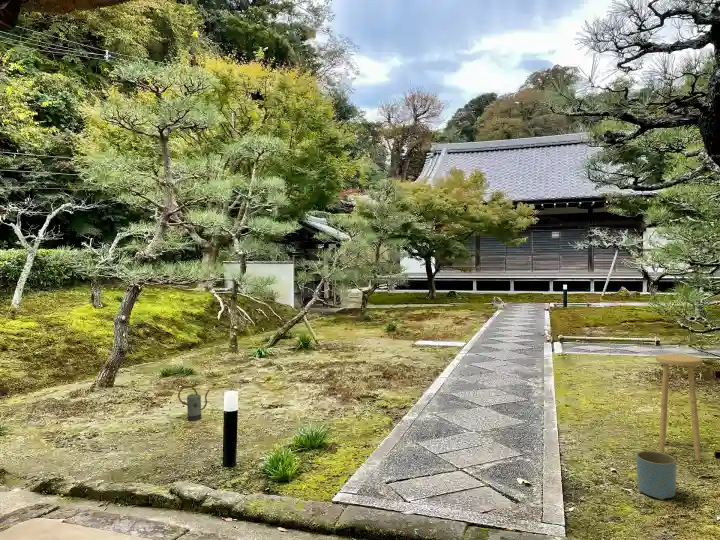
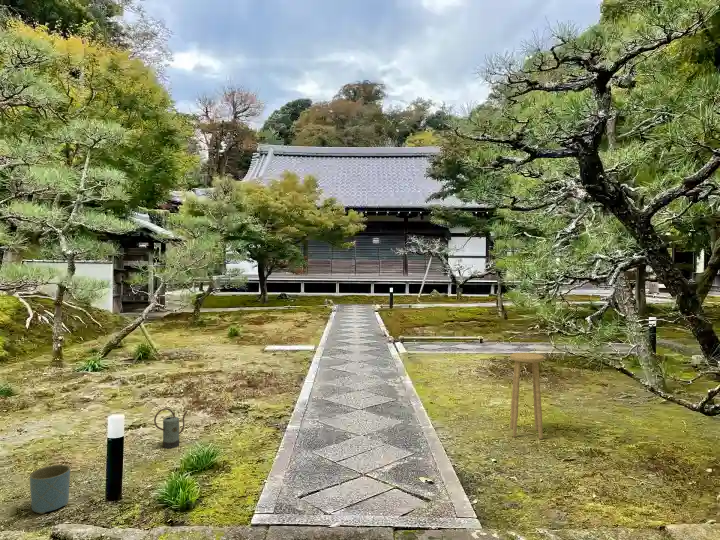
watering can: present [178,386,209,421] -> present [154,408,187,448]
planter: present [636,451,677,500] -> present [30,465,70,514]

